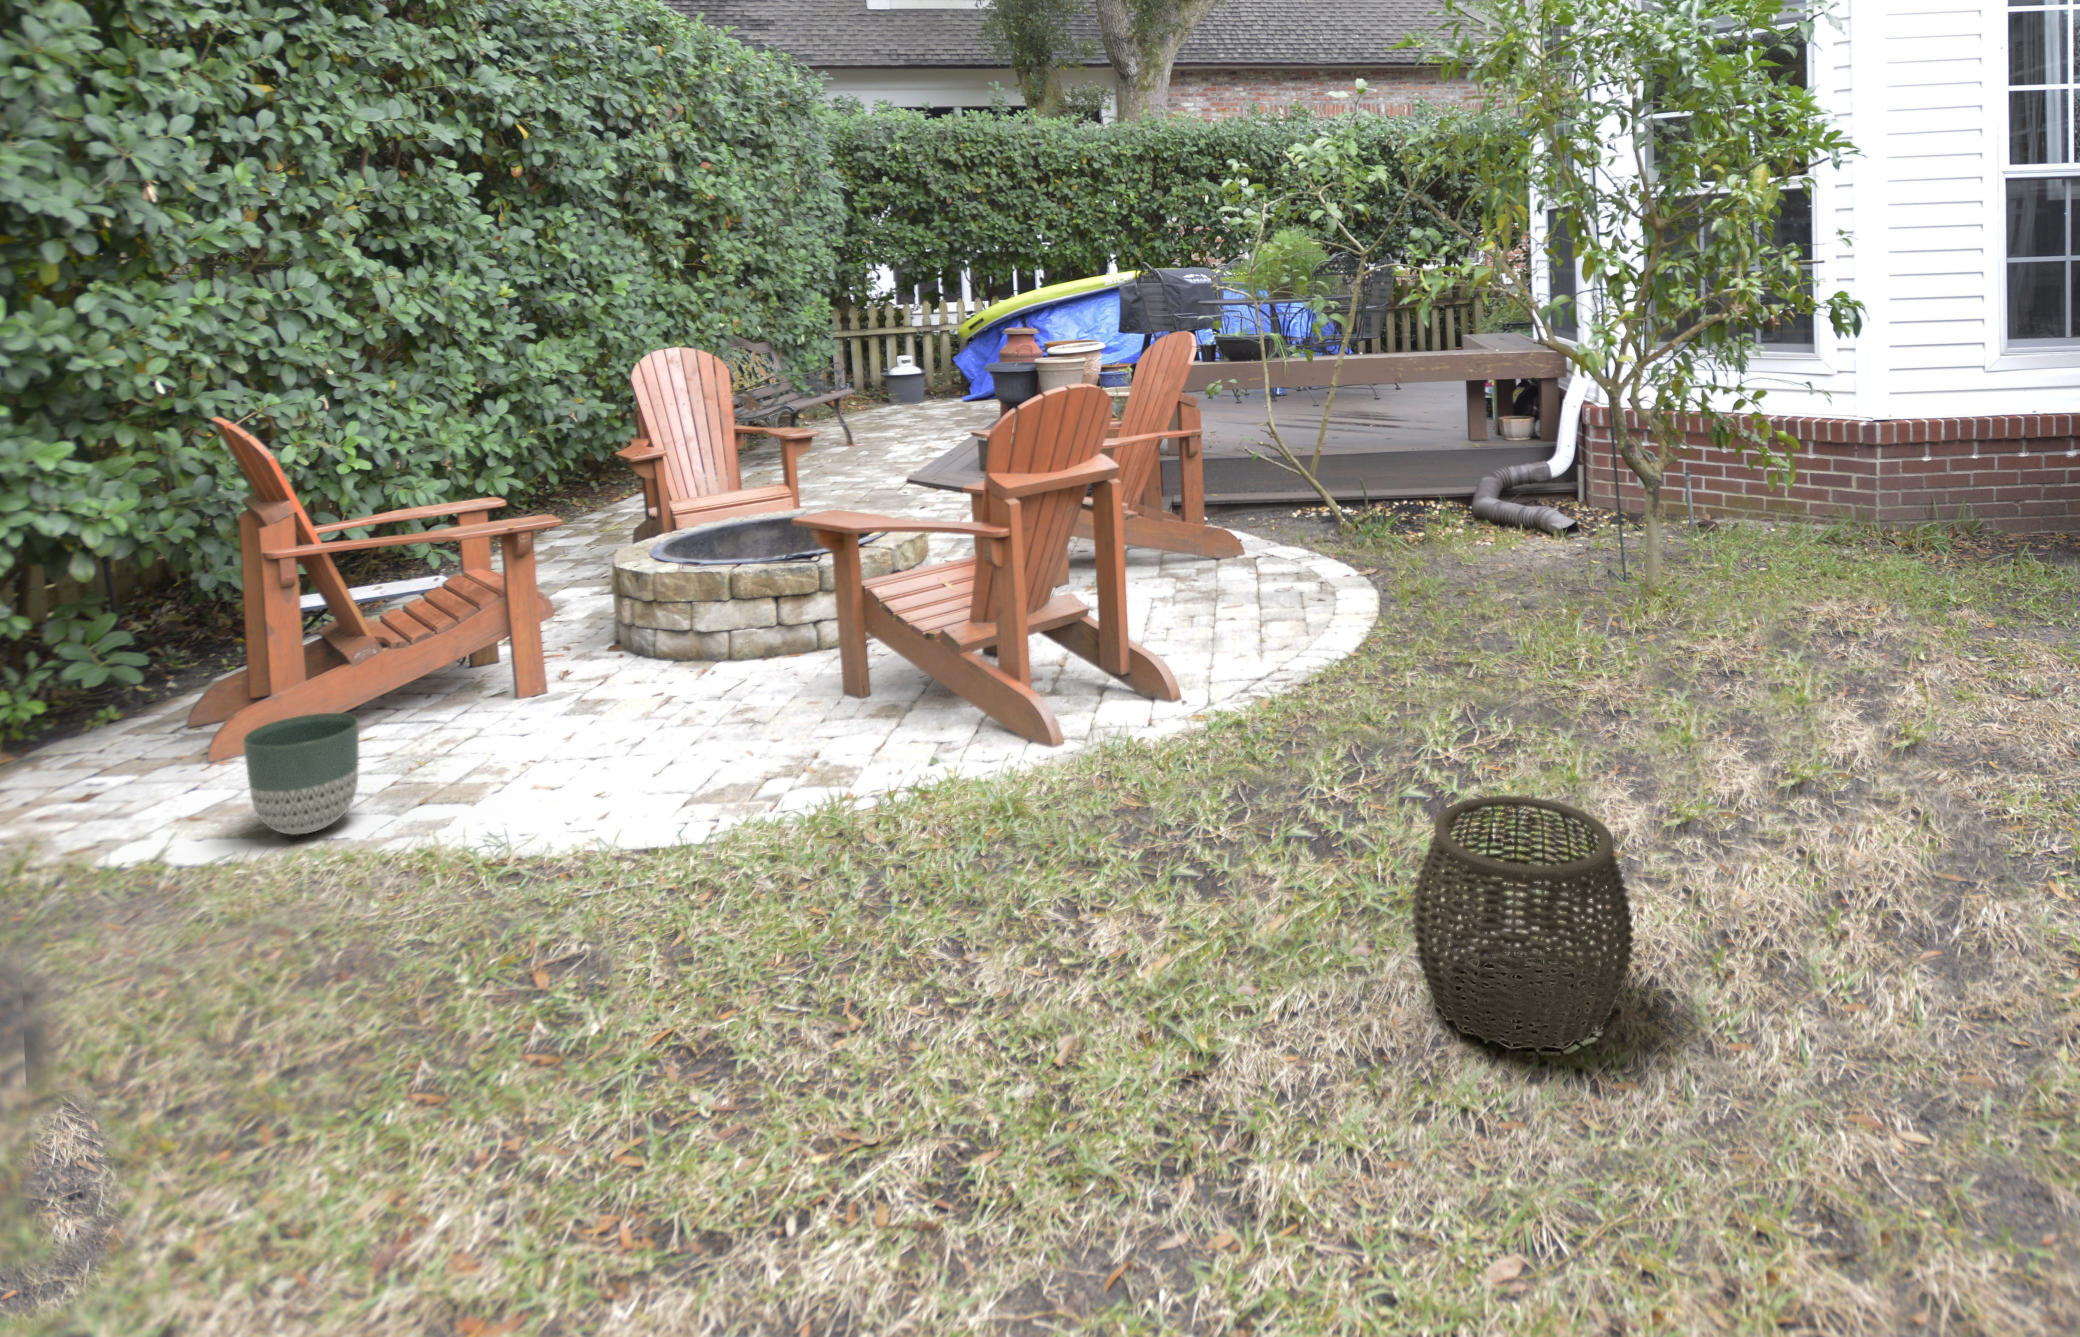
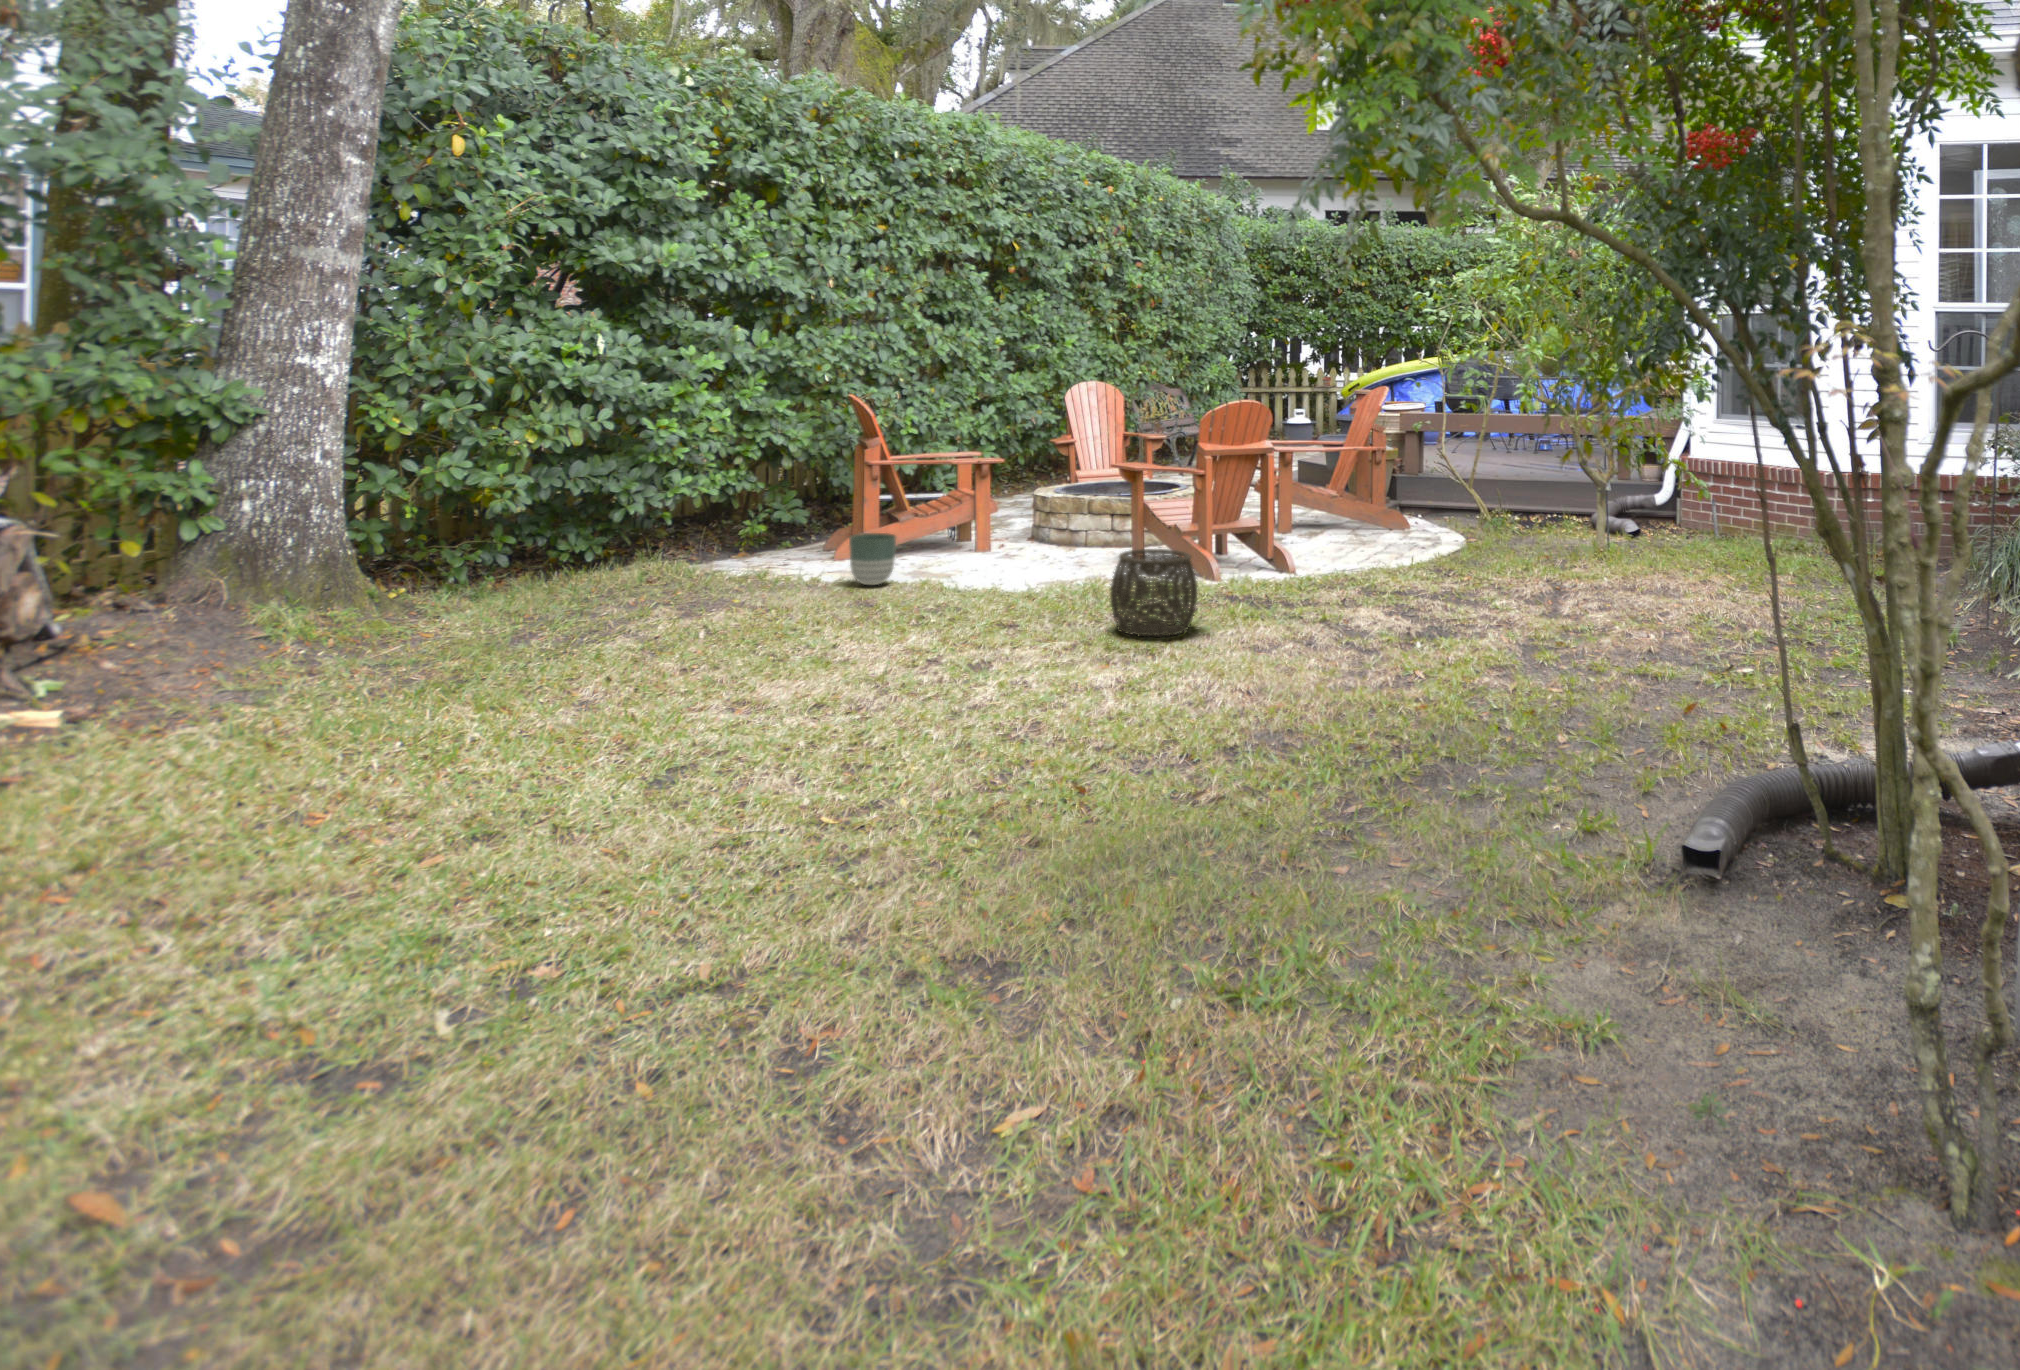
woven basket: present [1411,796,1634,1052] -> present [1110,549,1198,637]

